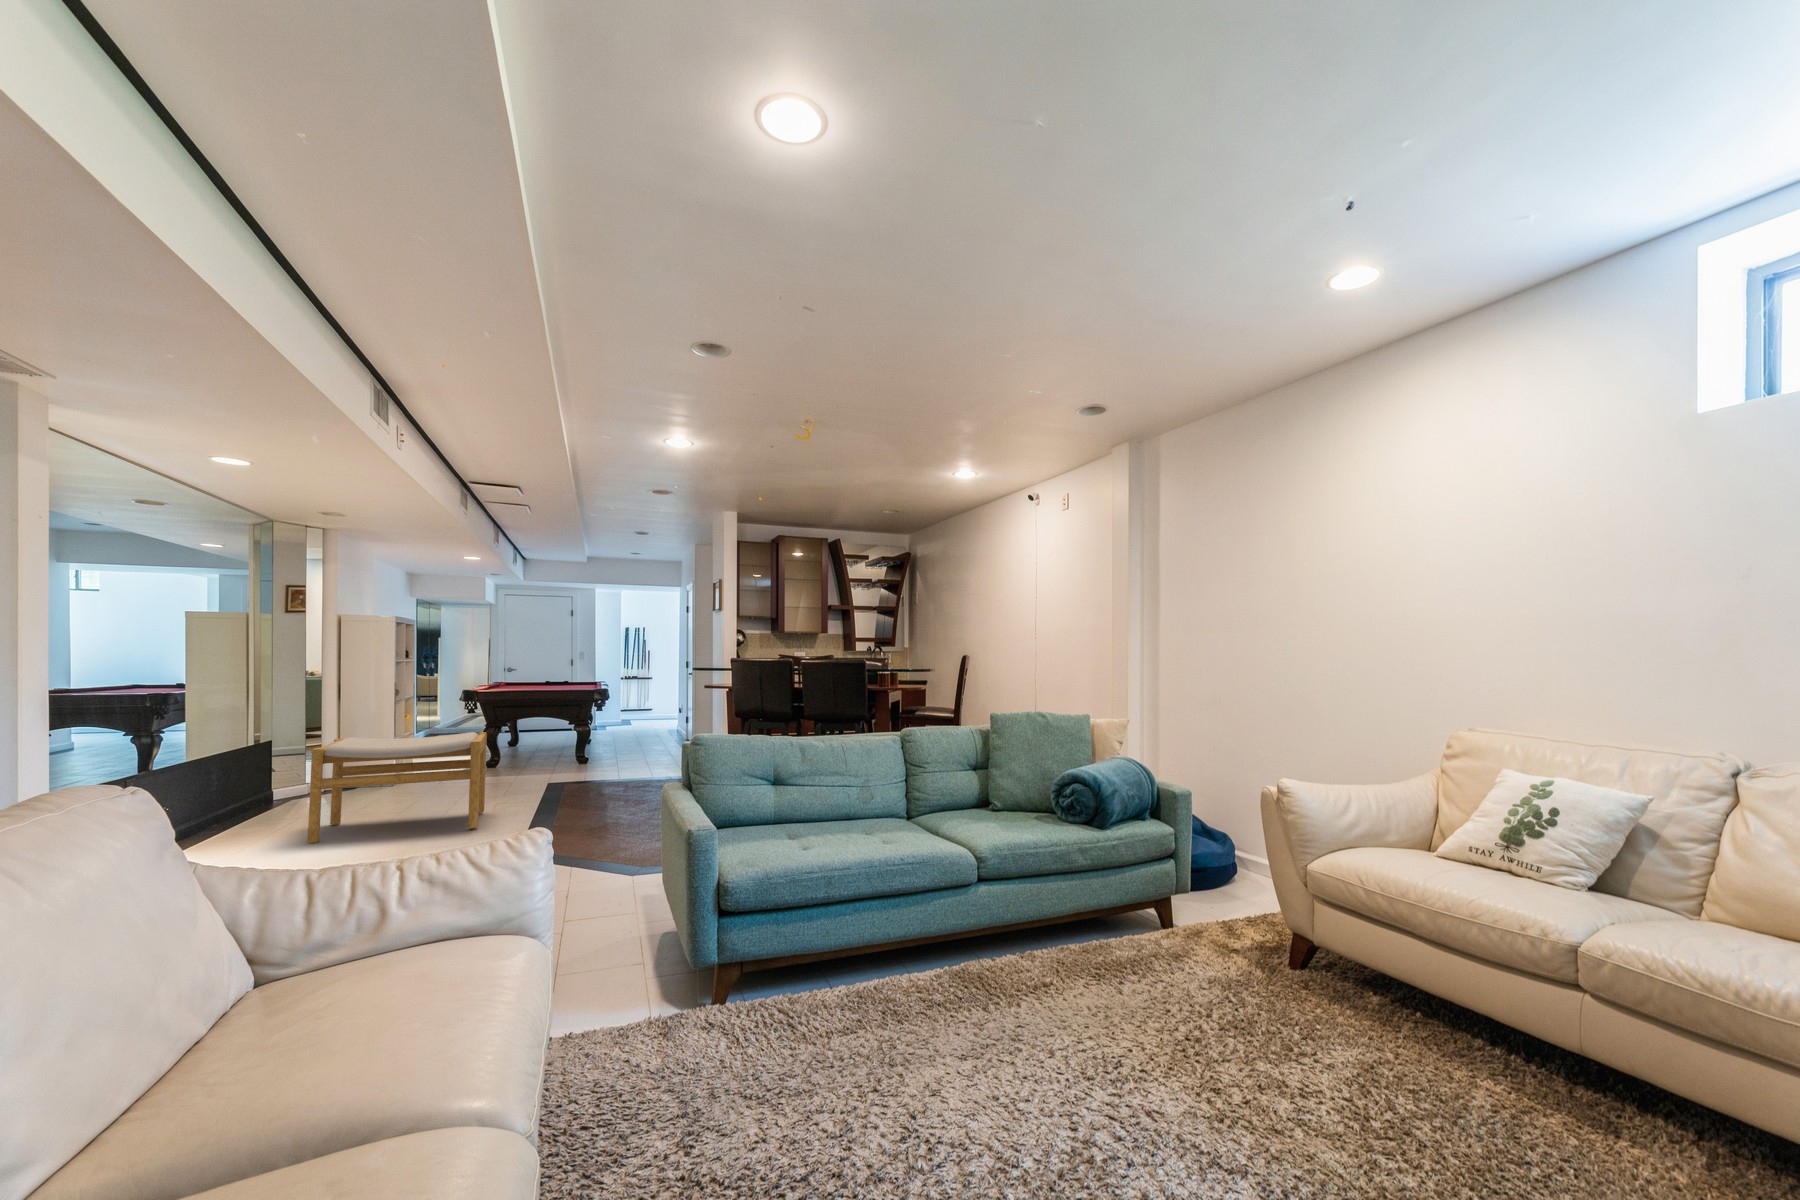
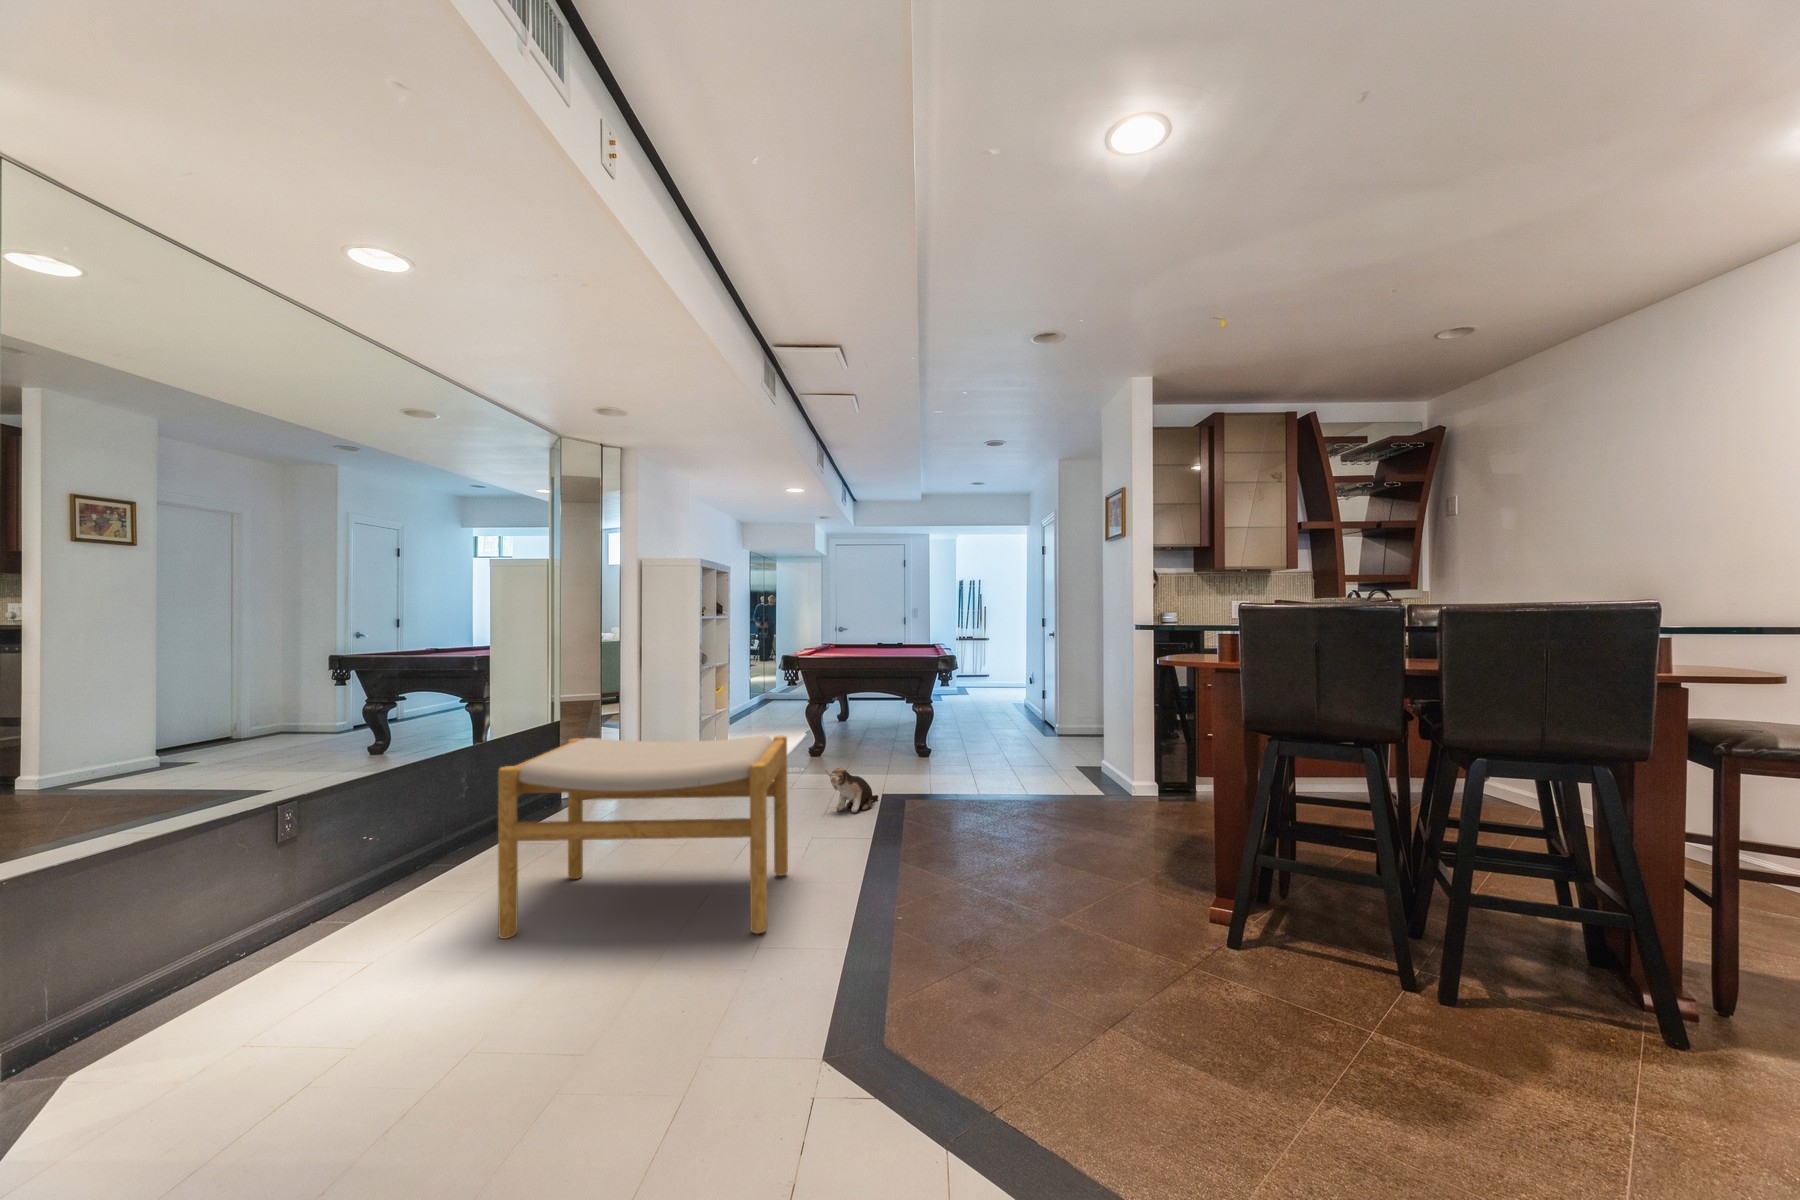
plush toy: none [505,761,543,790] -> present [825,768,878,812]

